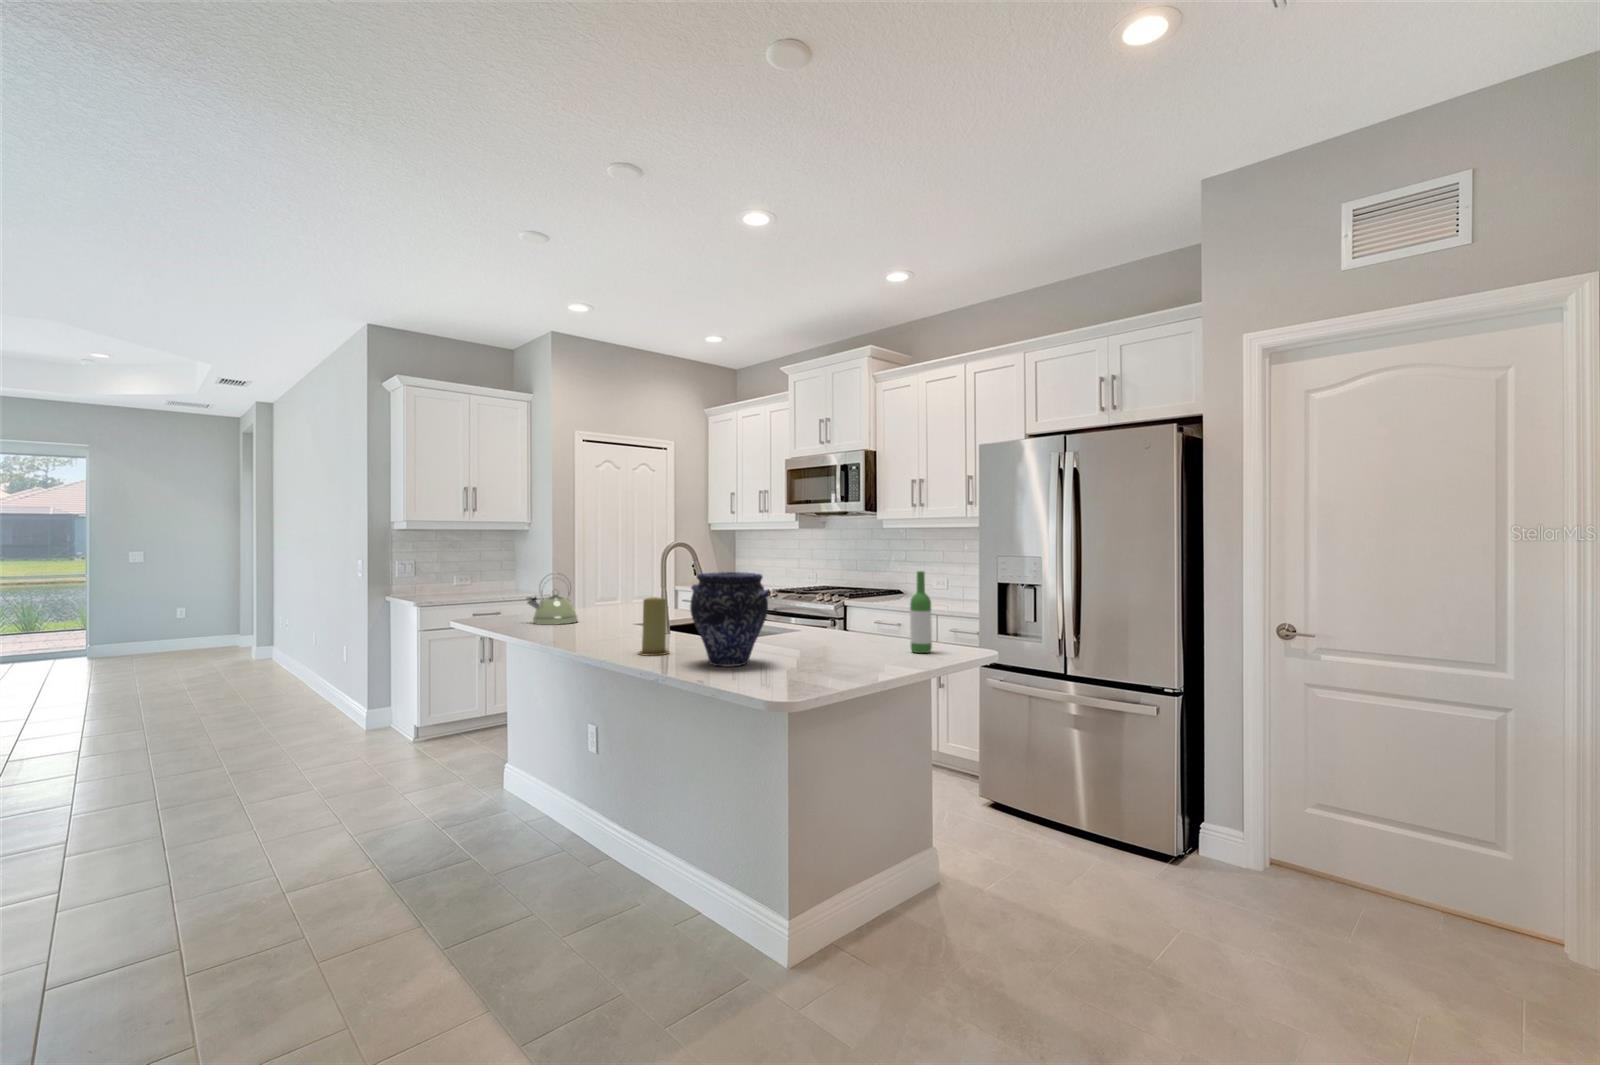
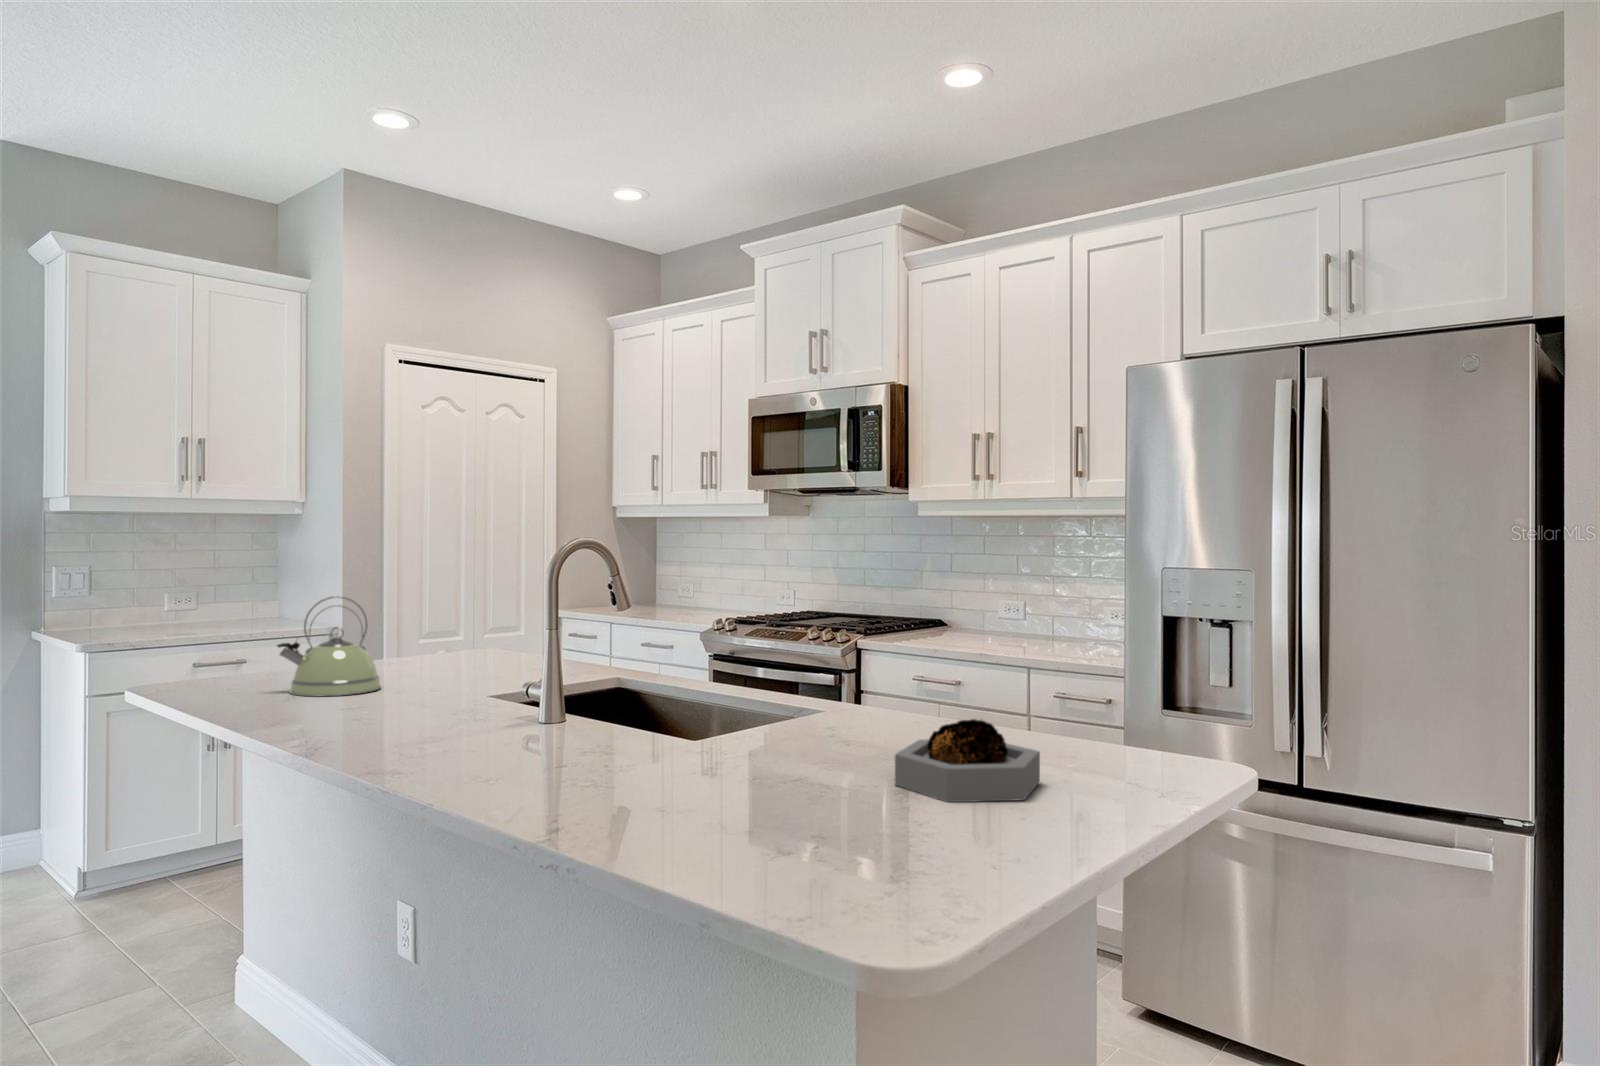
wine bottle: present [910,571,932,653] -> none [1060,602,1103,768]
vase: present [690,572,771,667] -> none [623,606,803,819]
candle: present [638,597,669,656] -> none [500,656,570,784]
decorative bowl: none [821,624,892,663] -> present [895,719,1040,802]

